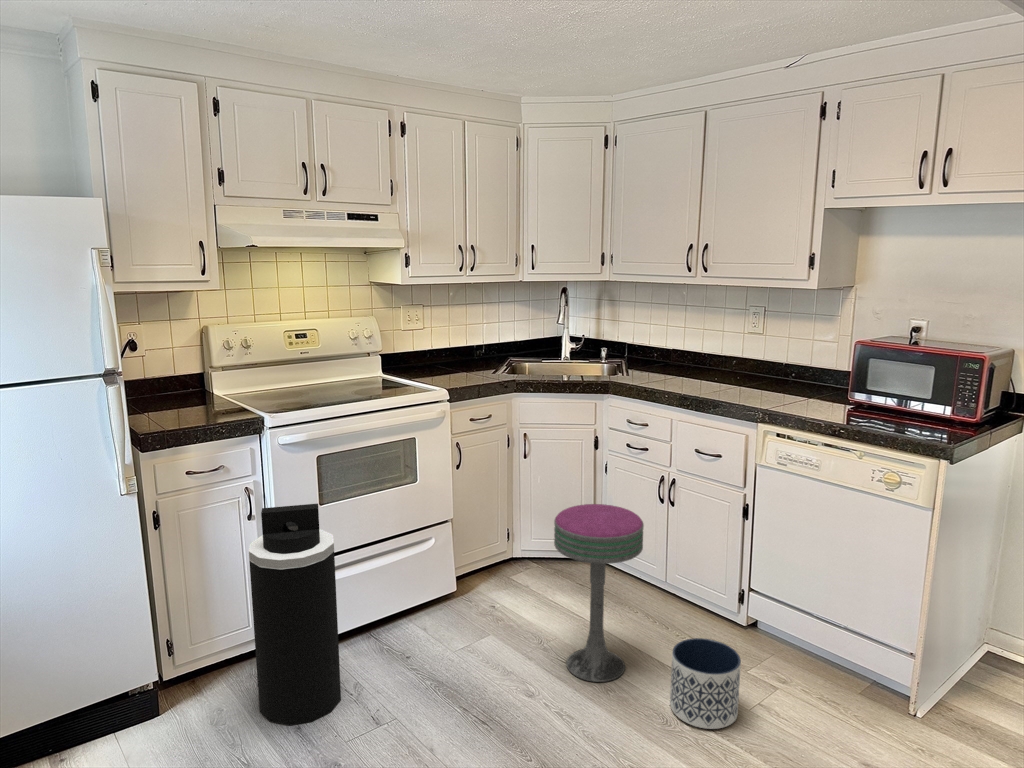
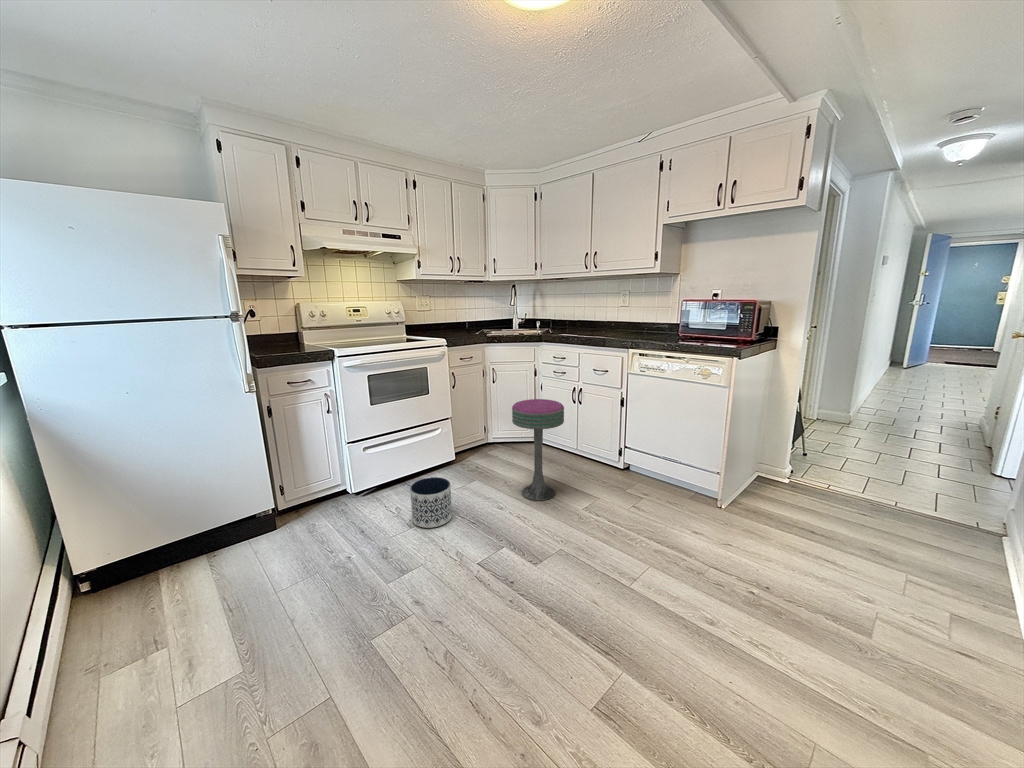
trash can: present [249,504,341,725] -> none [326,399,388,531]
planter: present [670,638,741,729] -> present [410,477,452,528]

